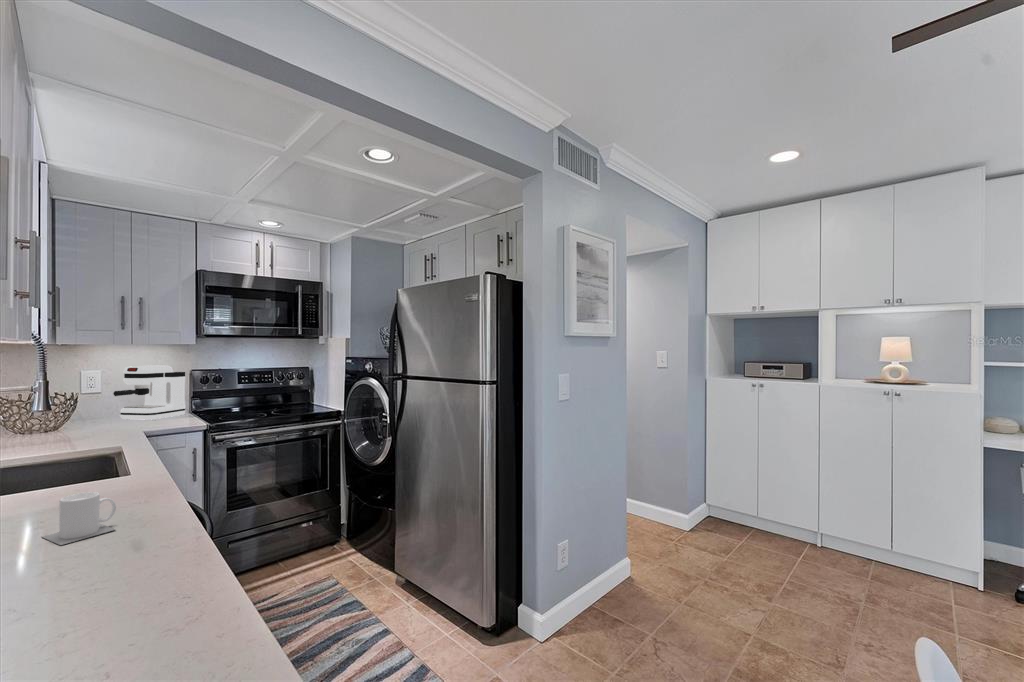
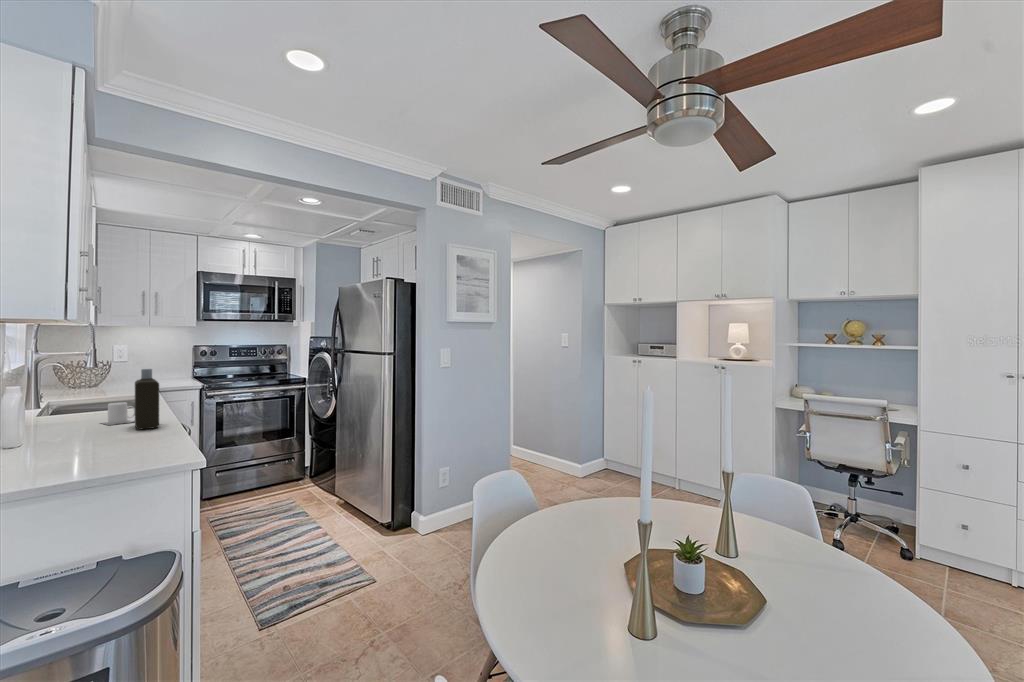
coffee maker: present [113,366,185,421] -> none [137,343,189,383]
bottle: none [114,431,167,562] -> present [135,369,159,430]

